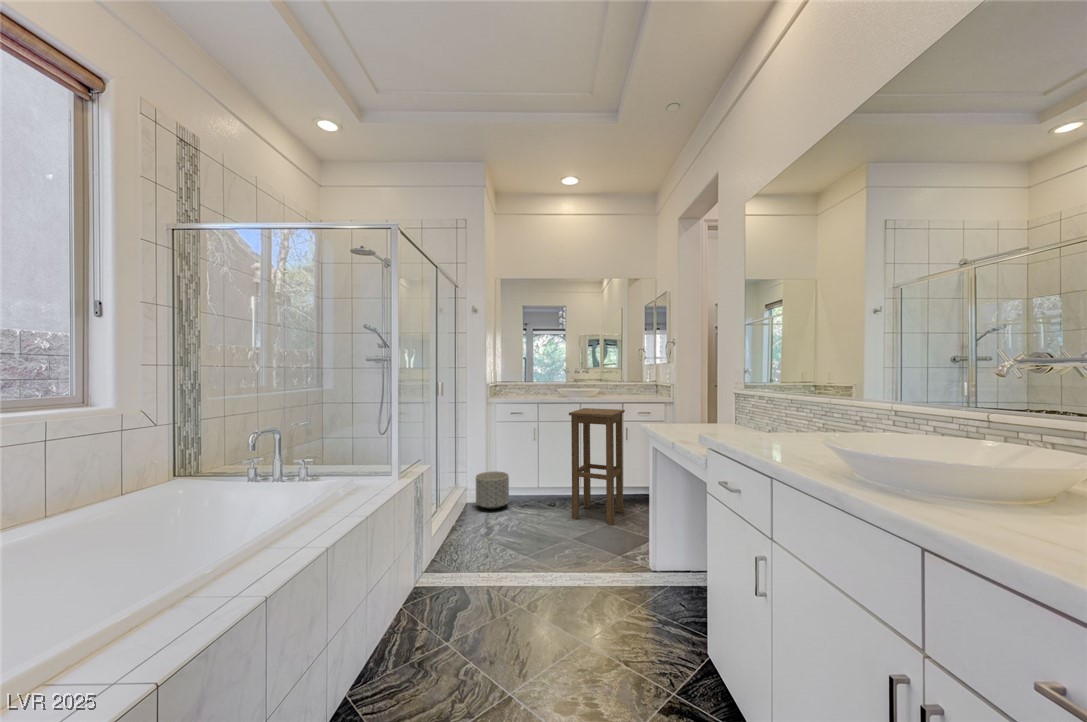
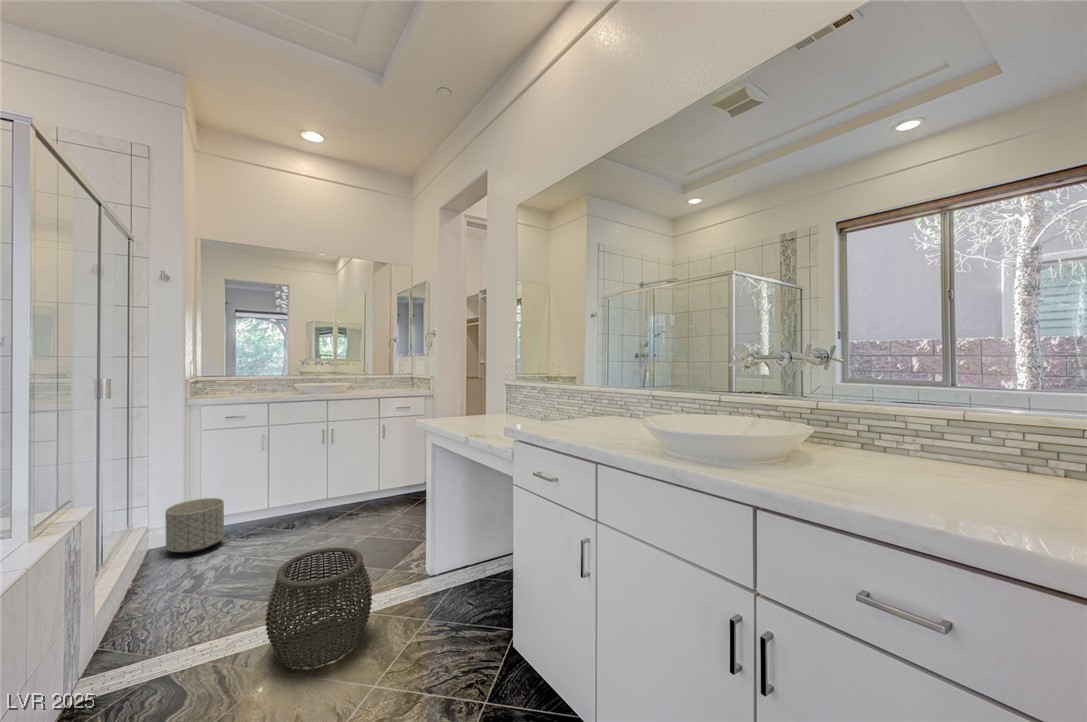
stool: present [569,408,625,525] -> none [318,405,386,540]
woven basket: none [516,521,593,613] -> present [265,547,372,669]

